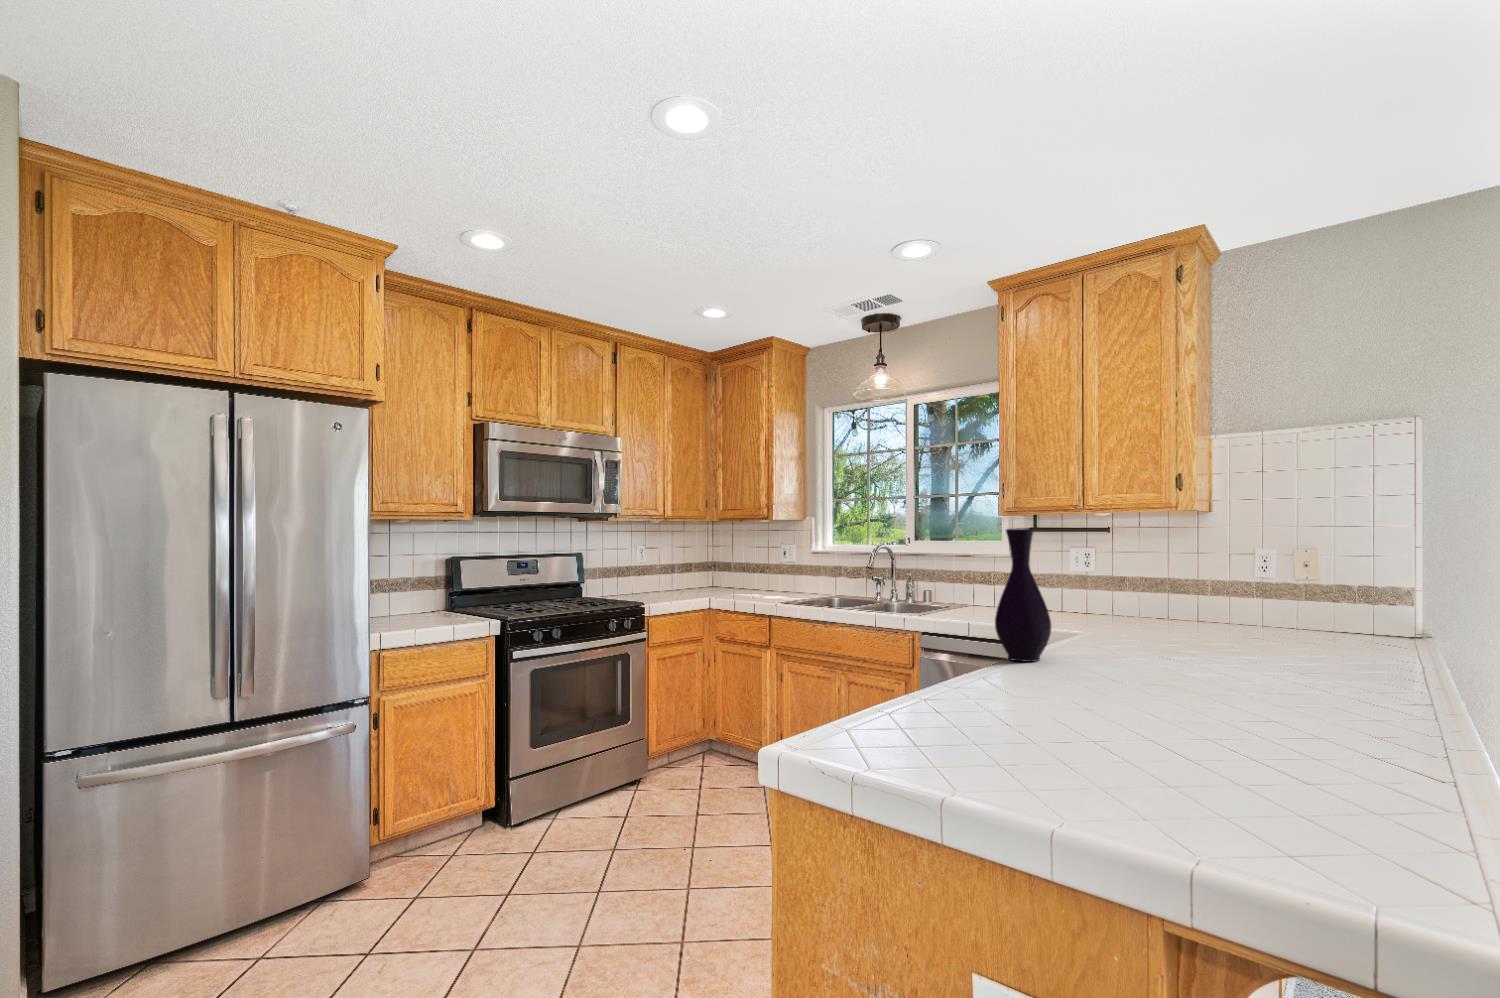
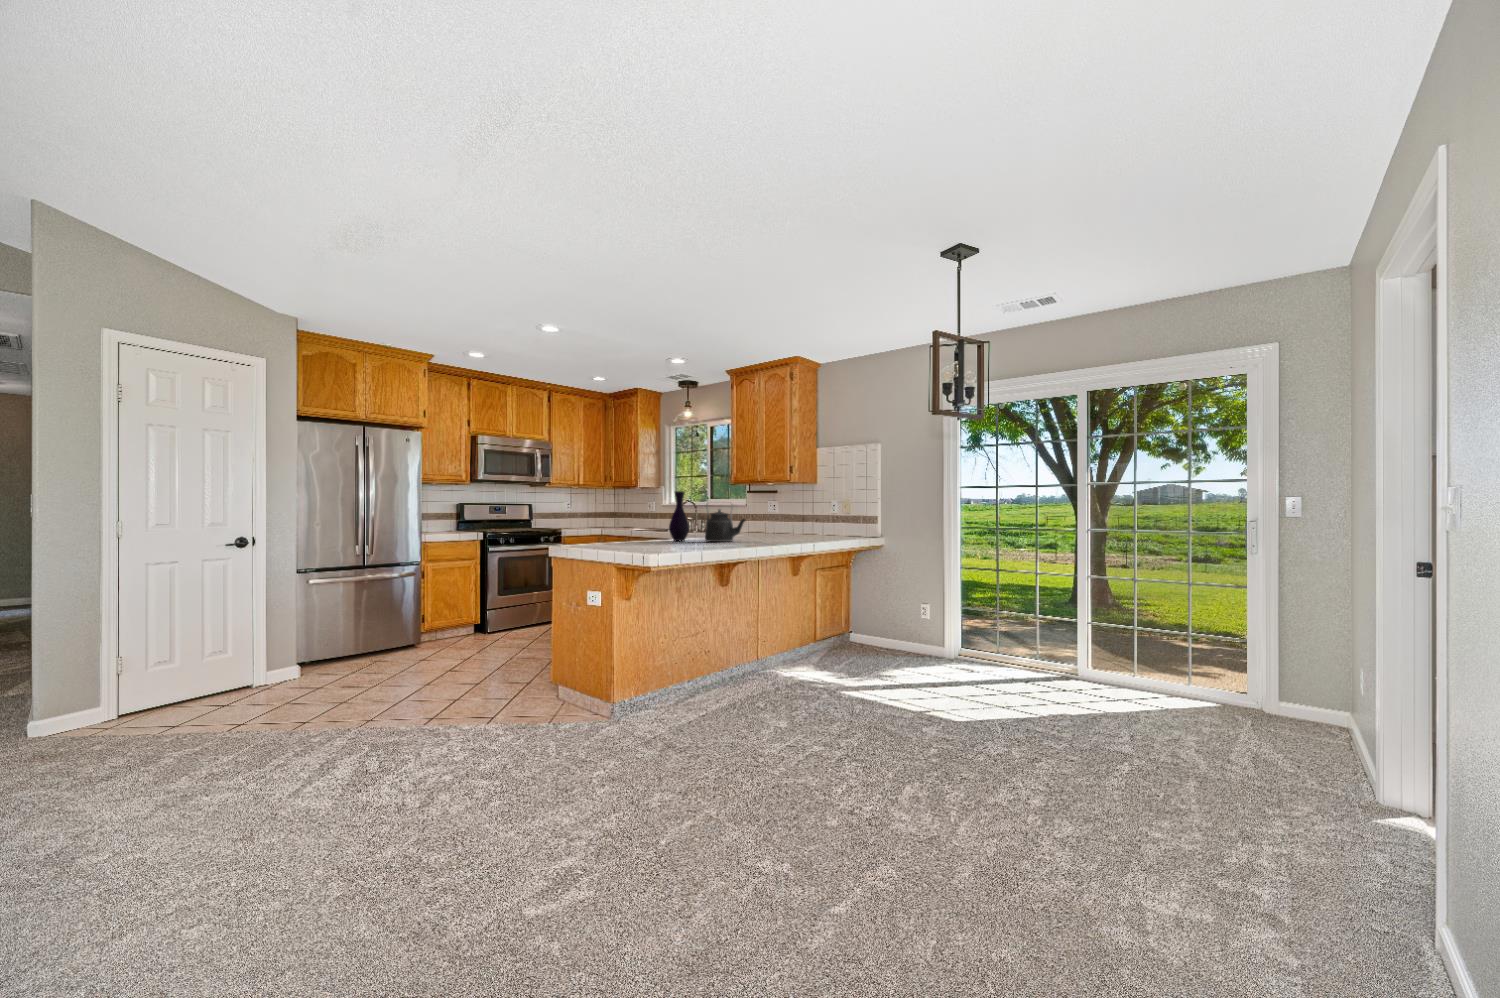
kettle: none [1129,557,1264,674] -> present [705,504,745,542]

